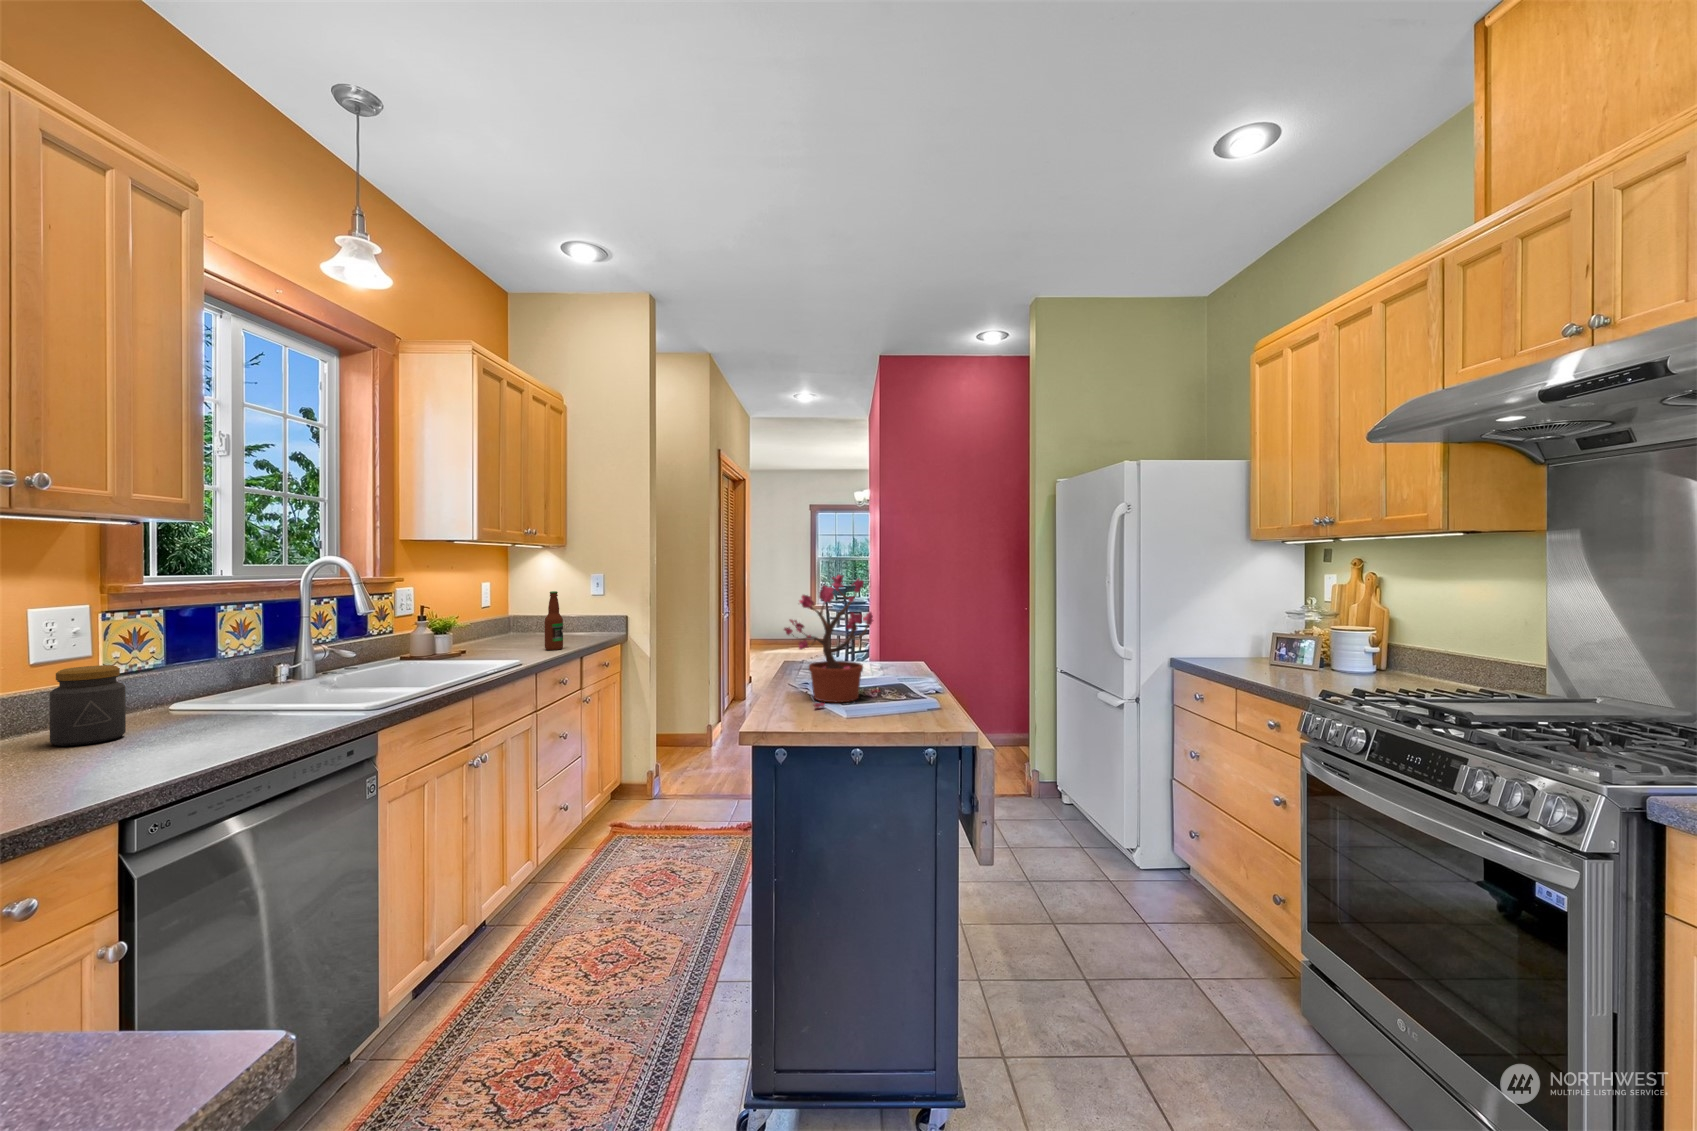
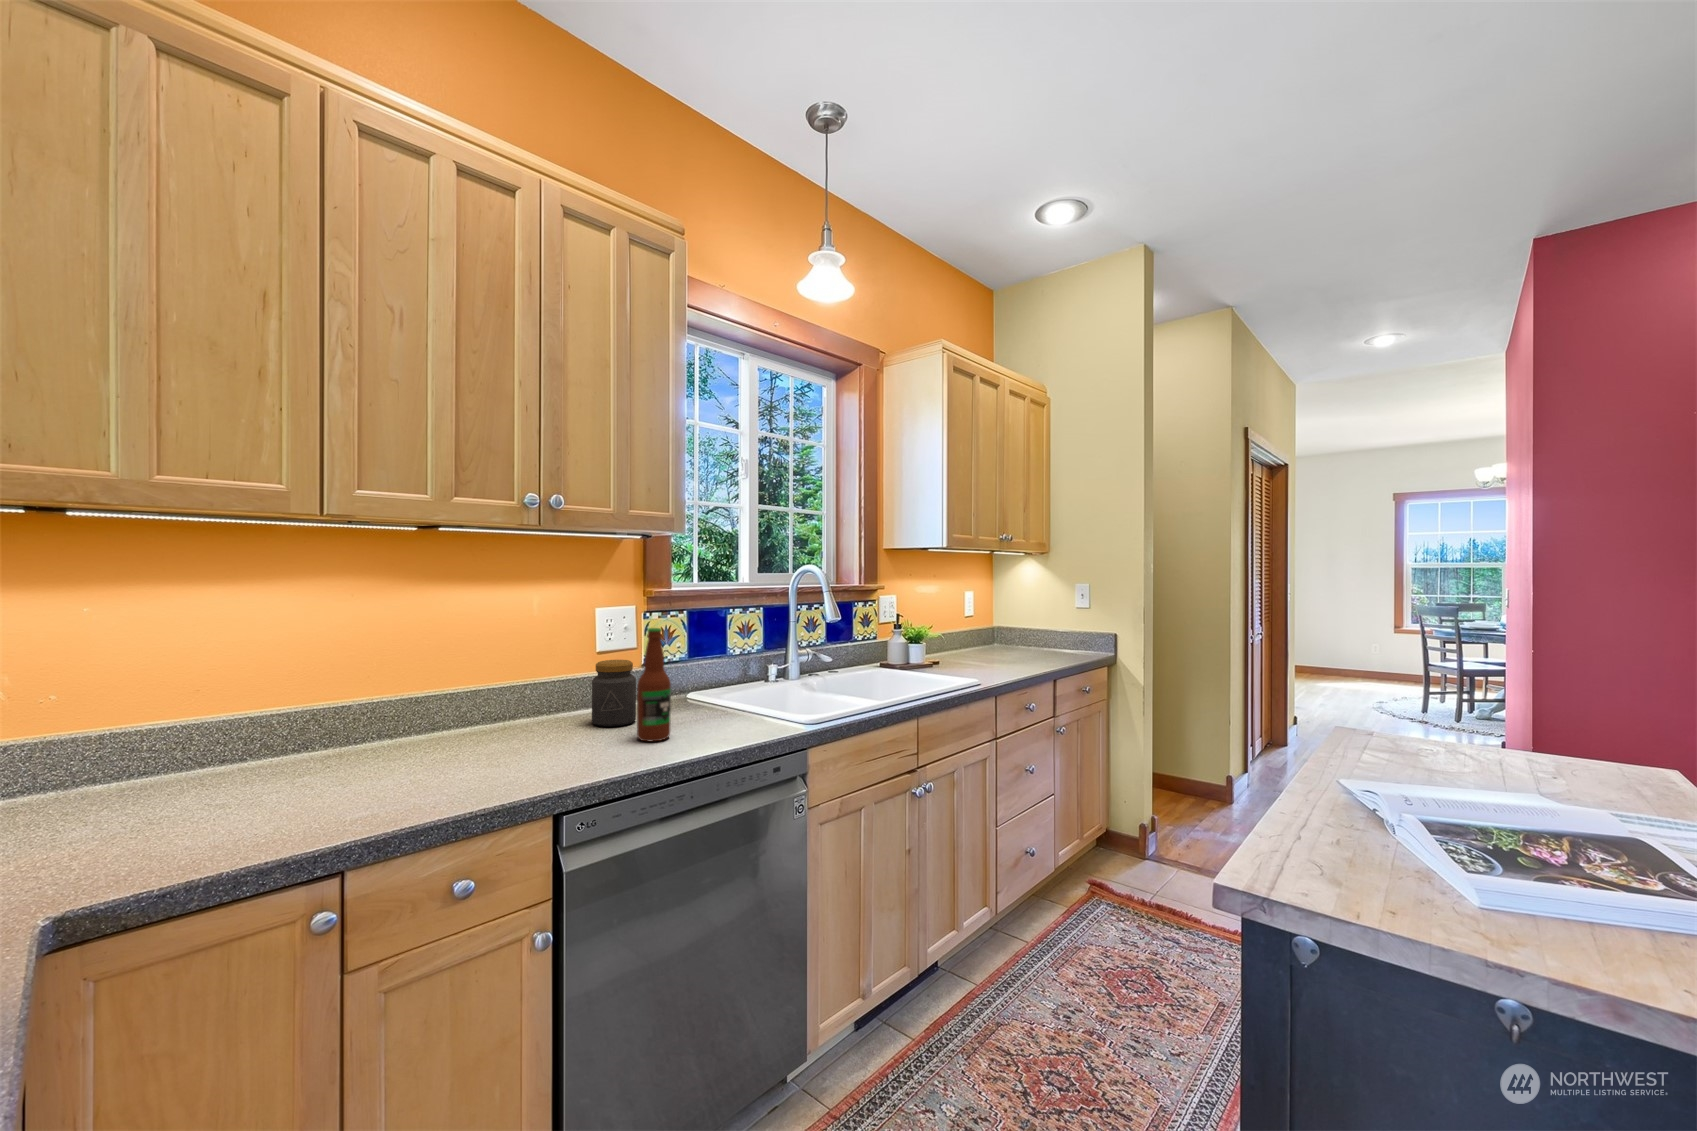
potted plant: present [784,575,880,708] -> none [1328,609,1565,860]
bottle: present [545,591,563,650] -> present [637,628,671,741]

